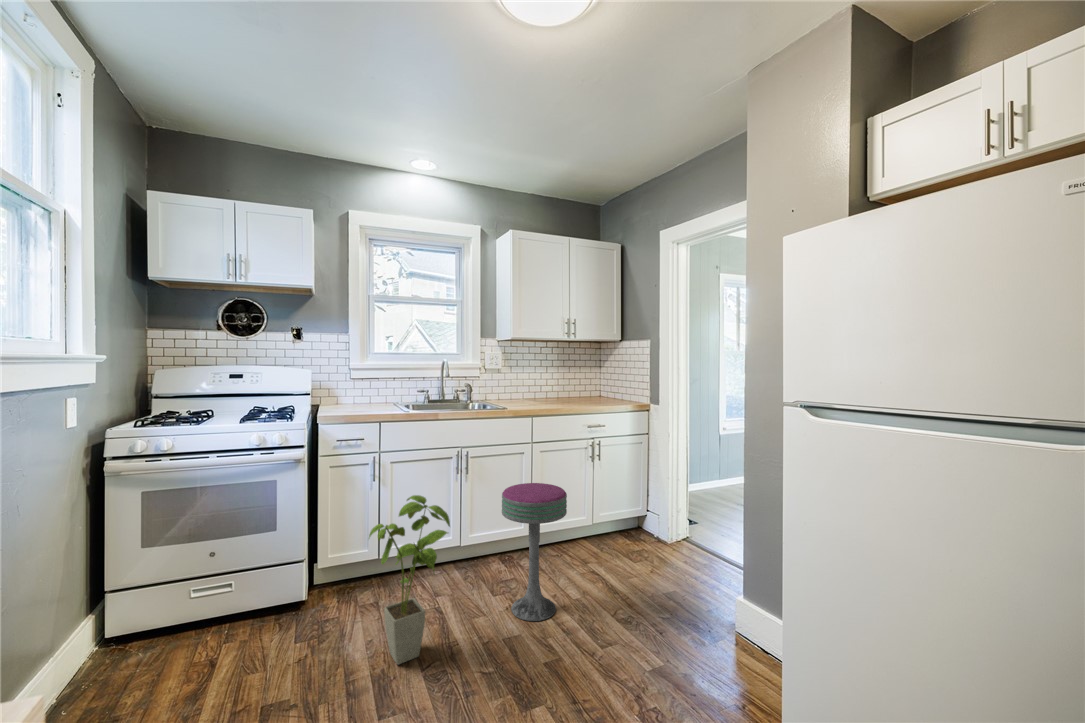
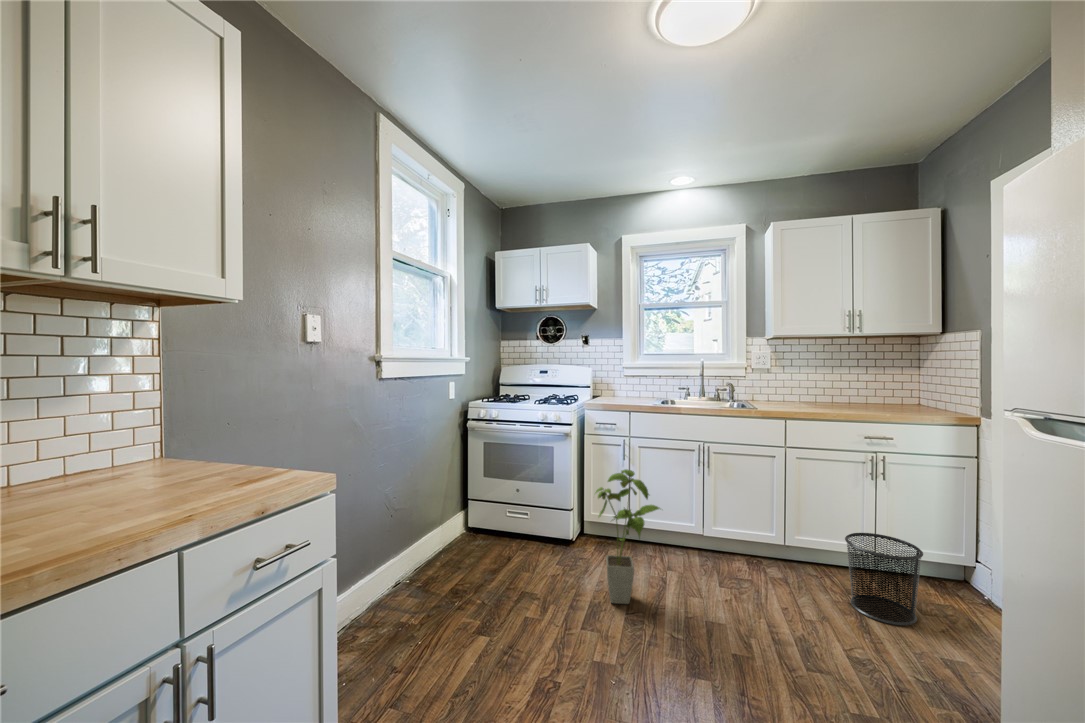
bar stool: present [502,483,567,621] -> none [718,482,791,623]
waste bin: none [588,507,640,580] -> present [845,533,923,625]

